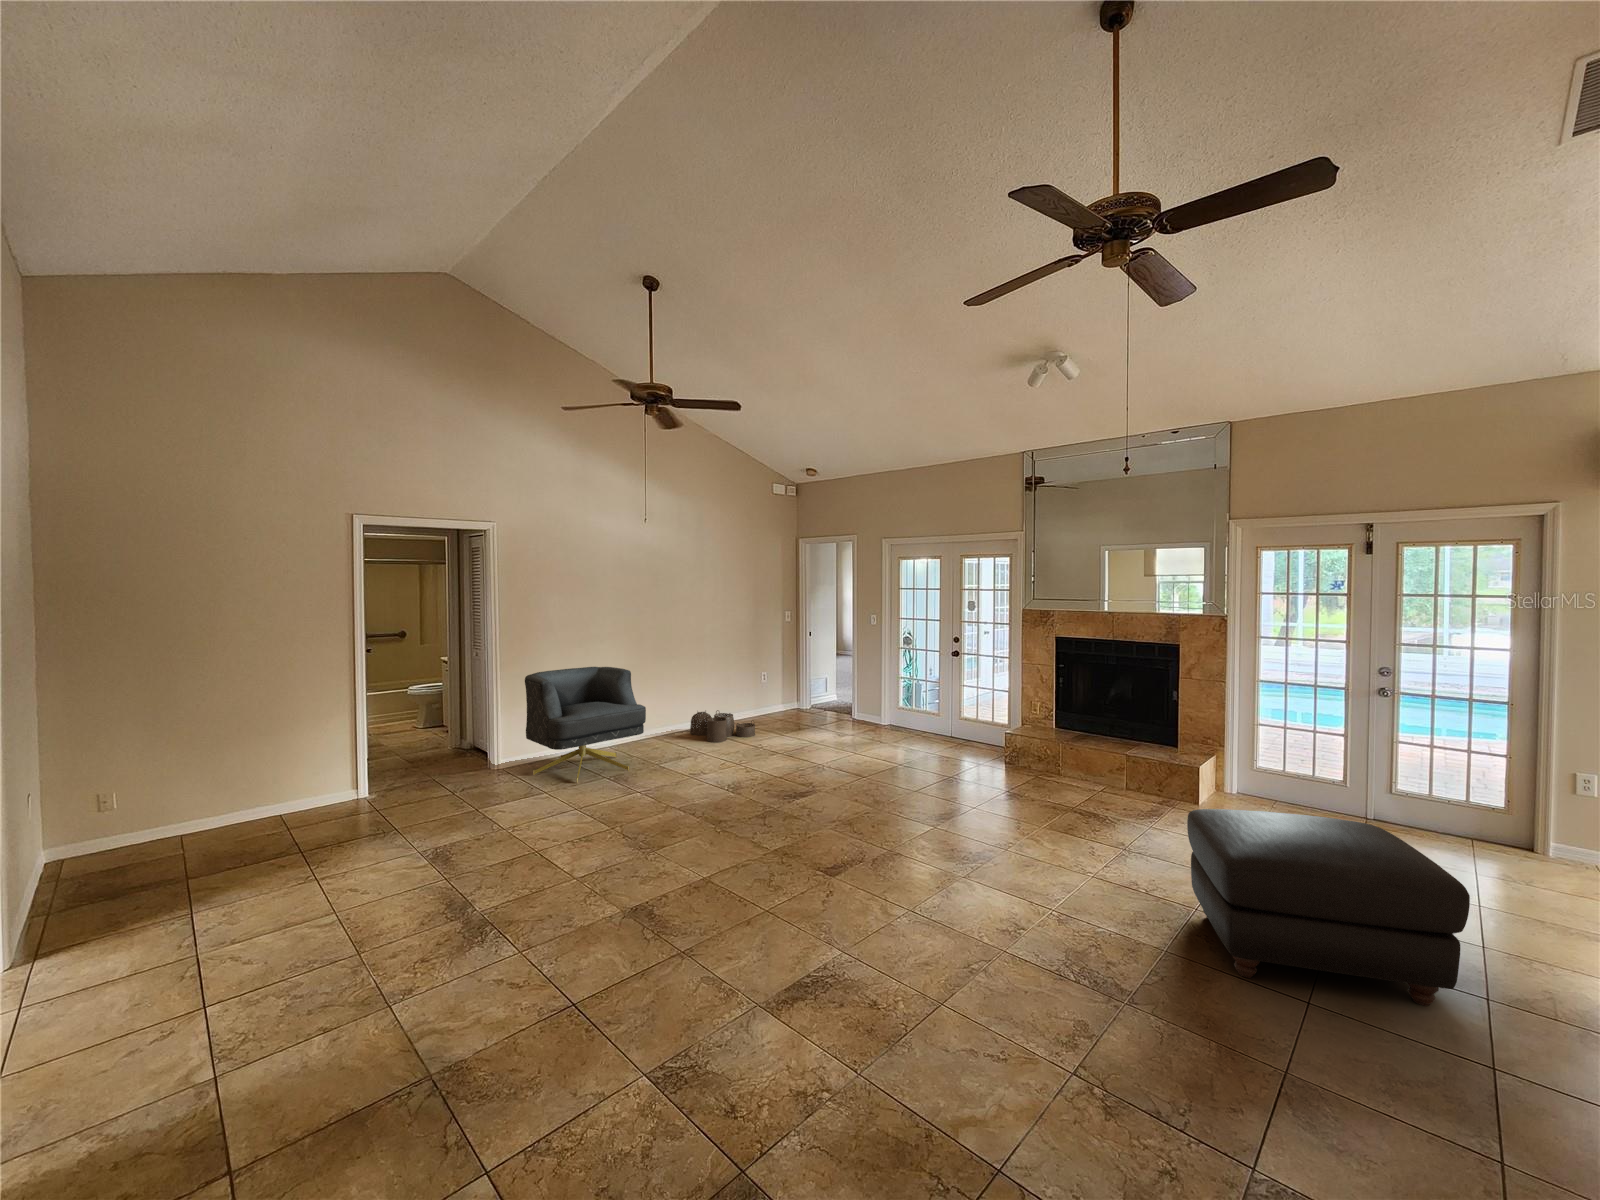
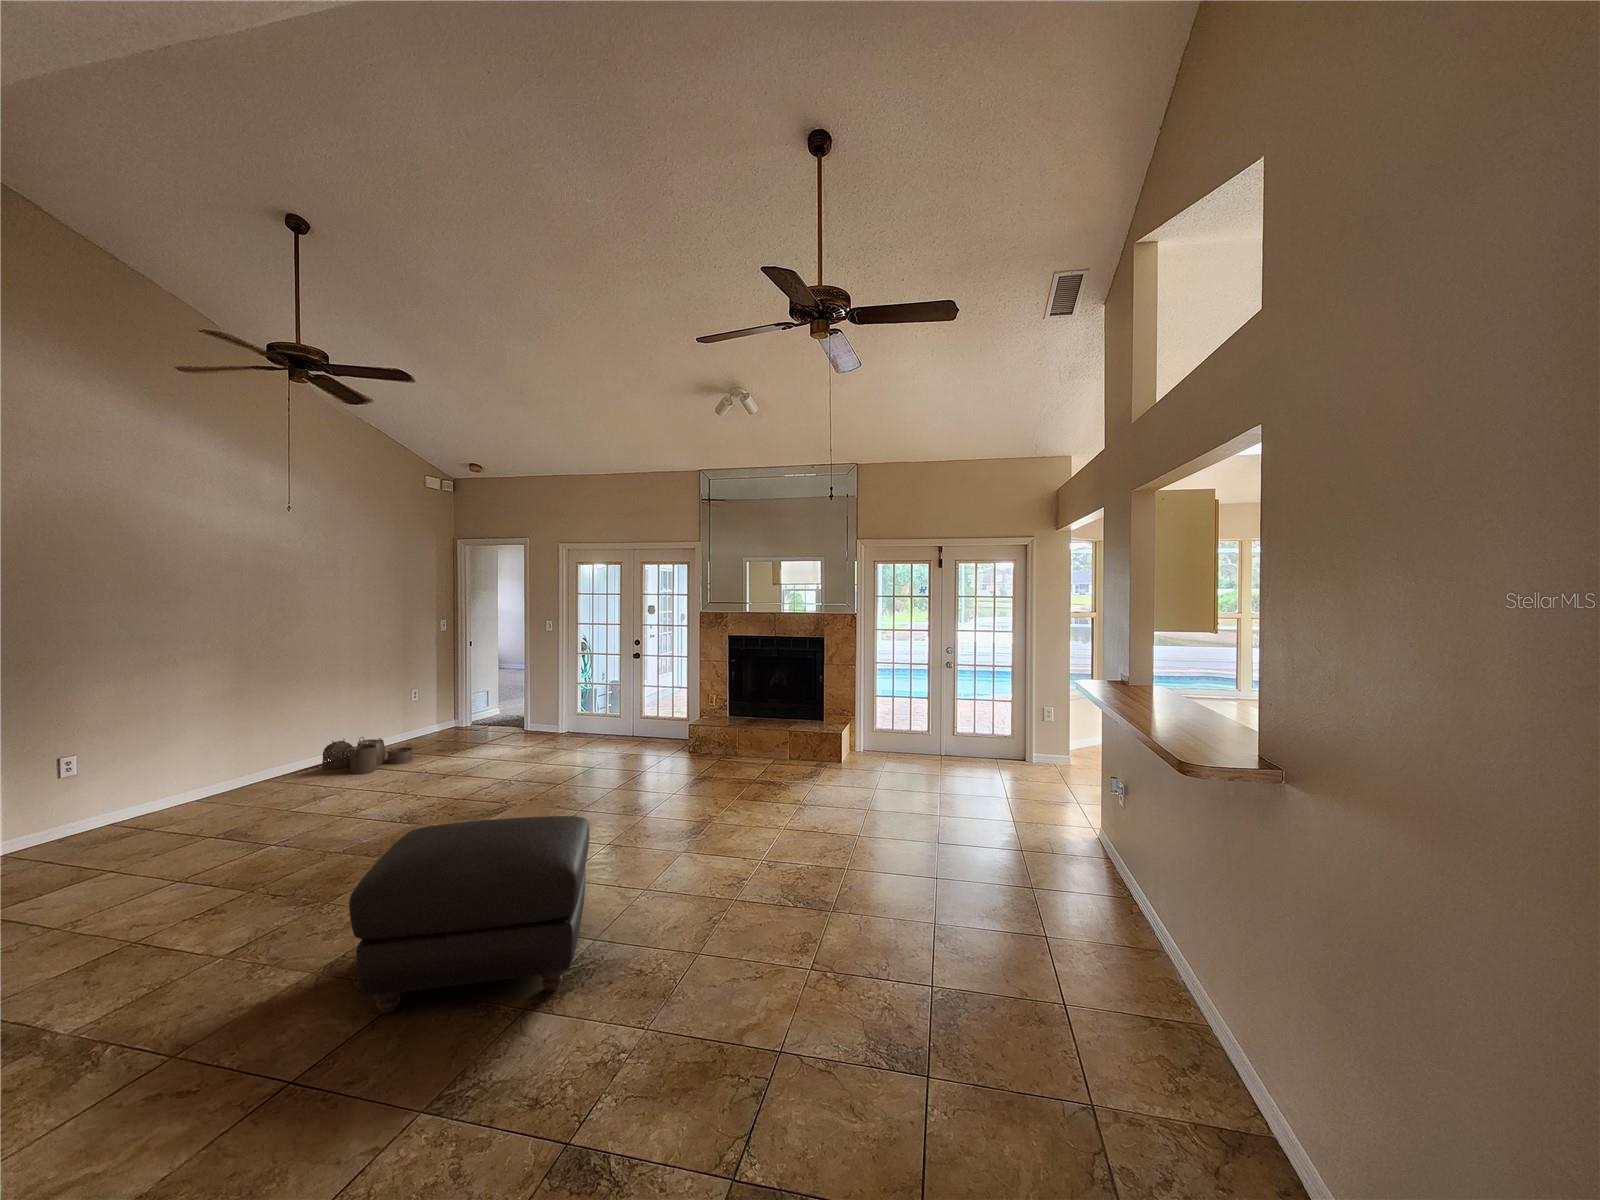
armchair: present [525,667,646,783] -> none [64,696,273,850]
ottoman: present [1187,809,1470,1006] -> present [349,816,589,1014]

